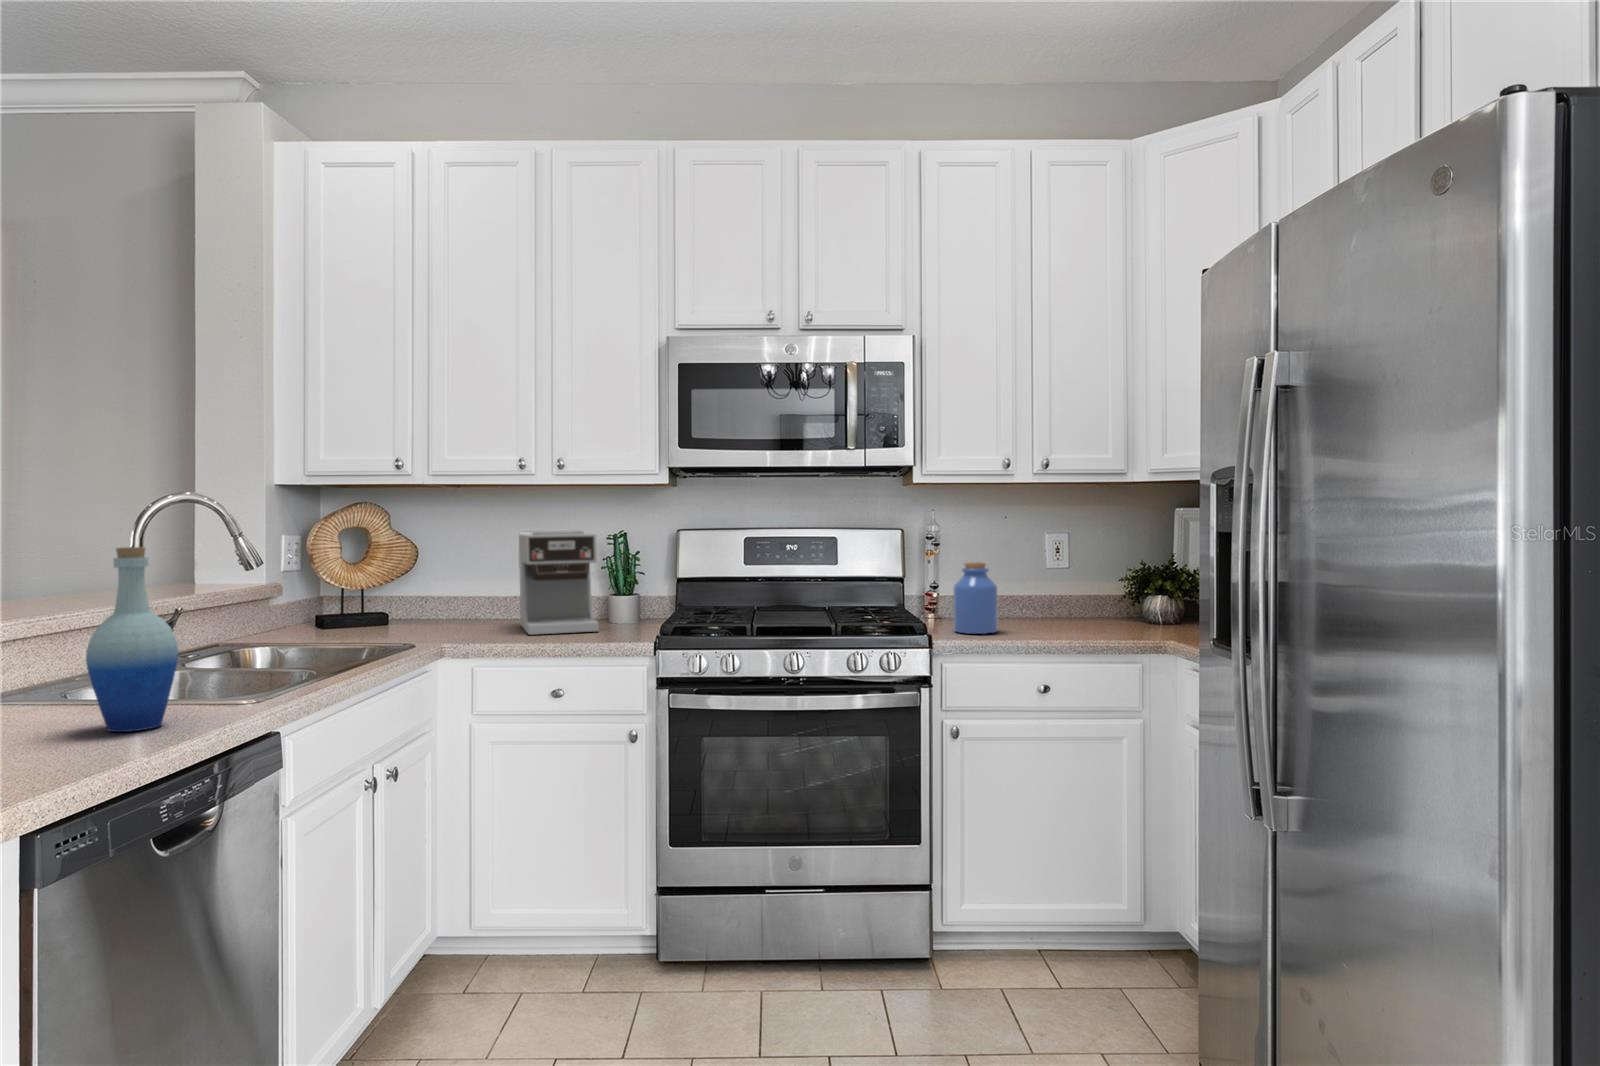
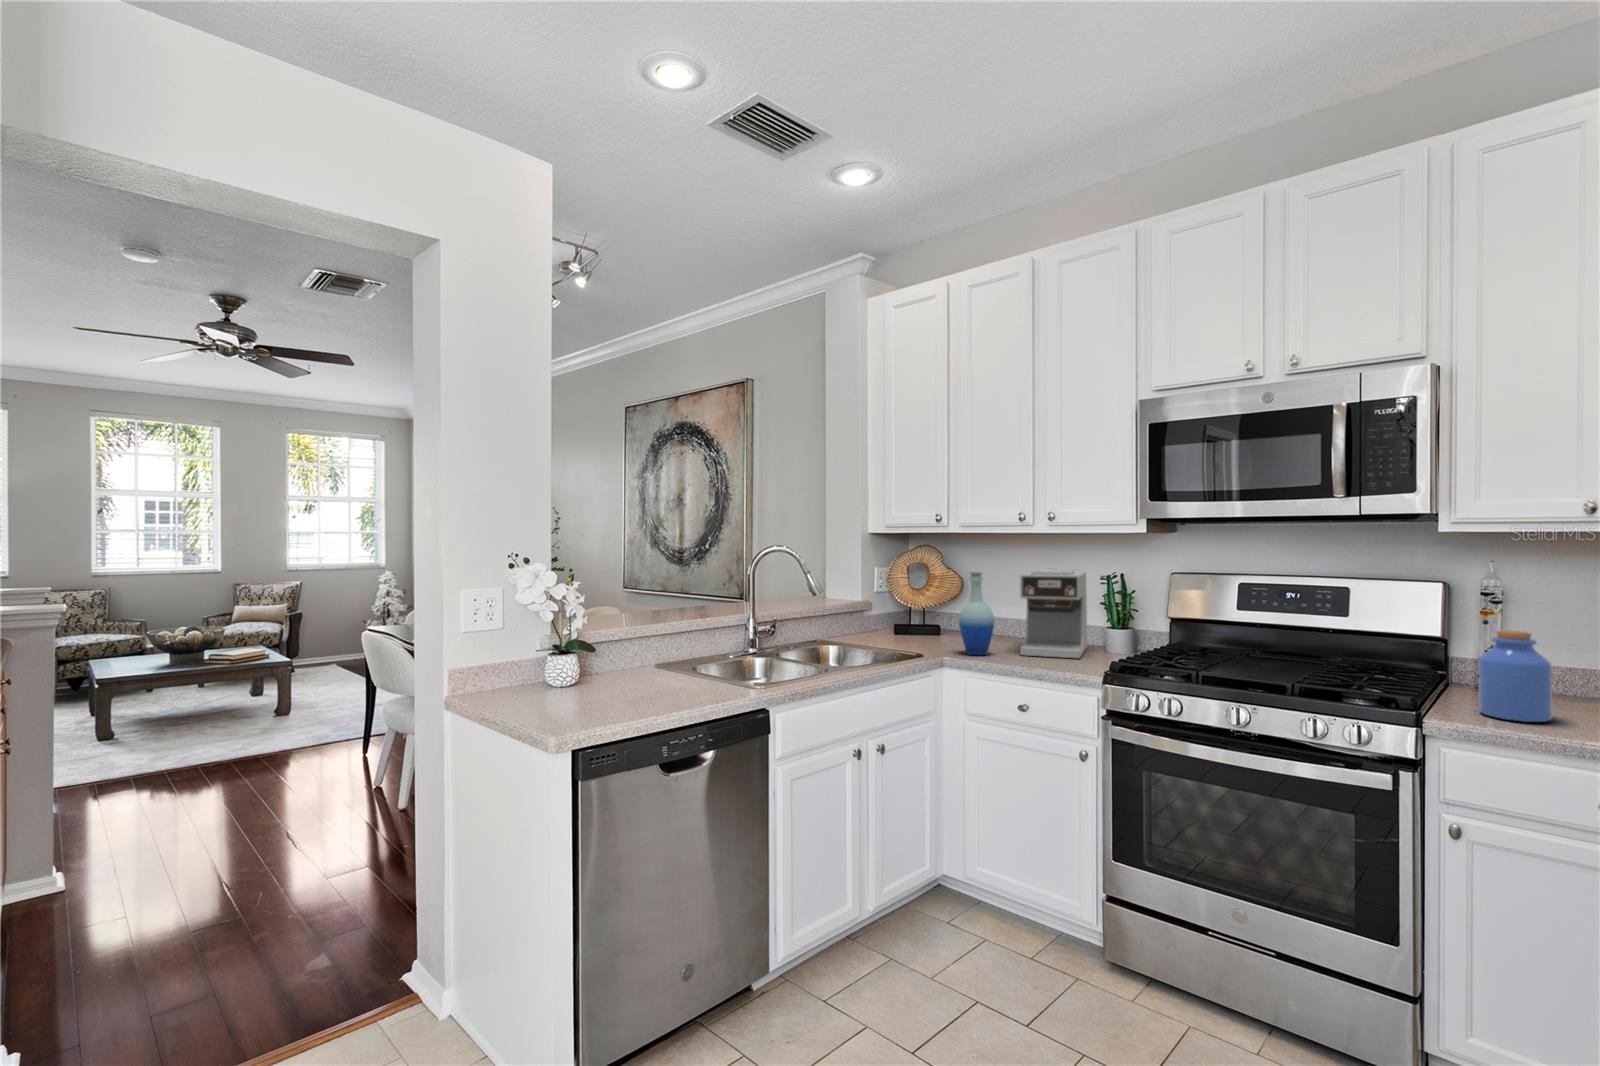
bottle: present [86,547,179,732] -> present [959,572,994,655]

